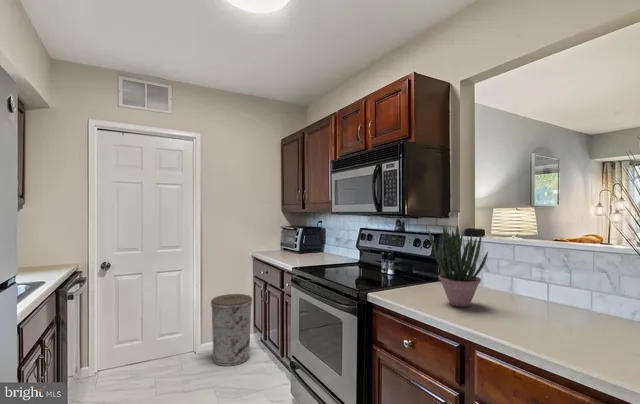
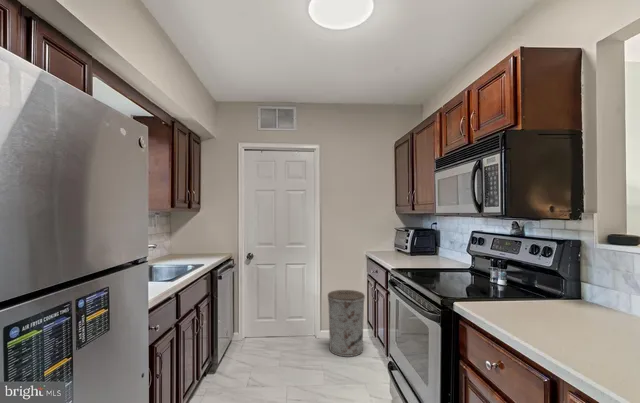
potted plant: present [428,226,488,307] -> none [528,227,613,333]

